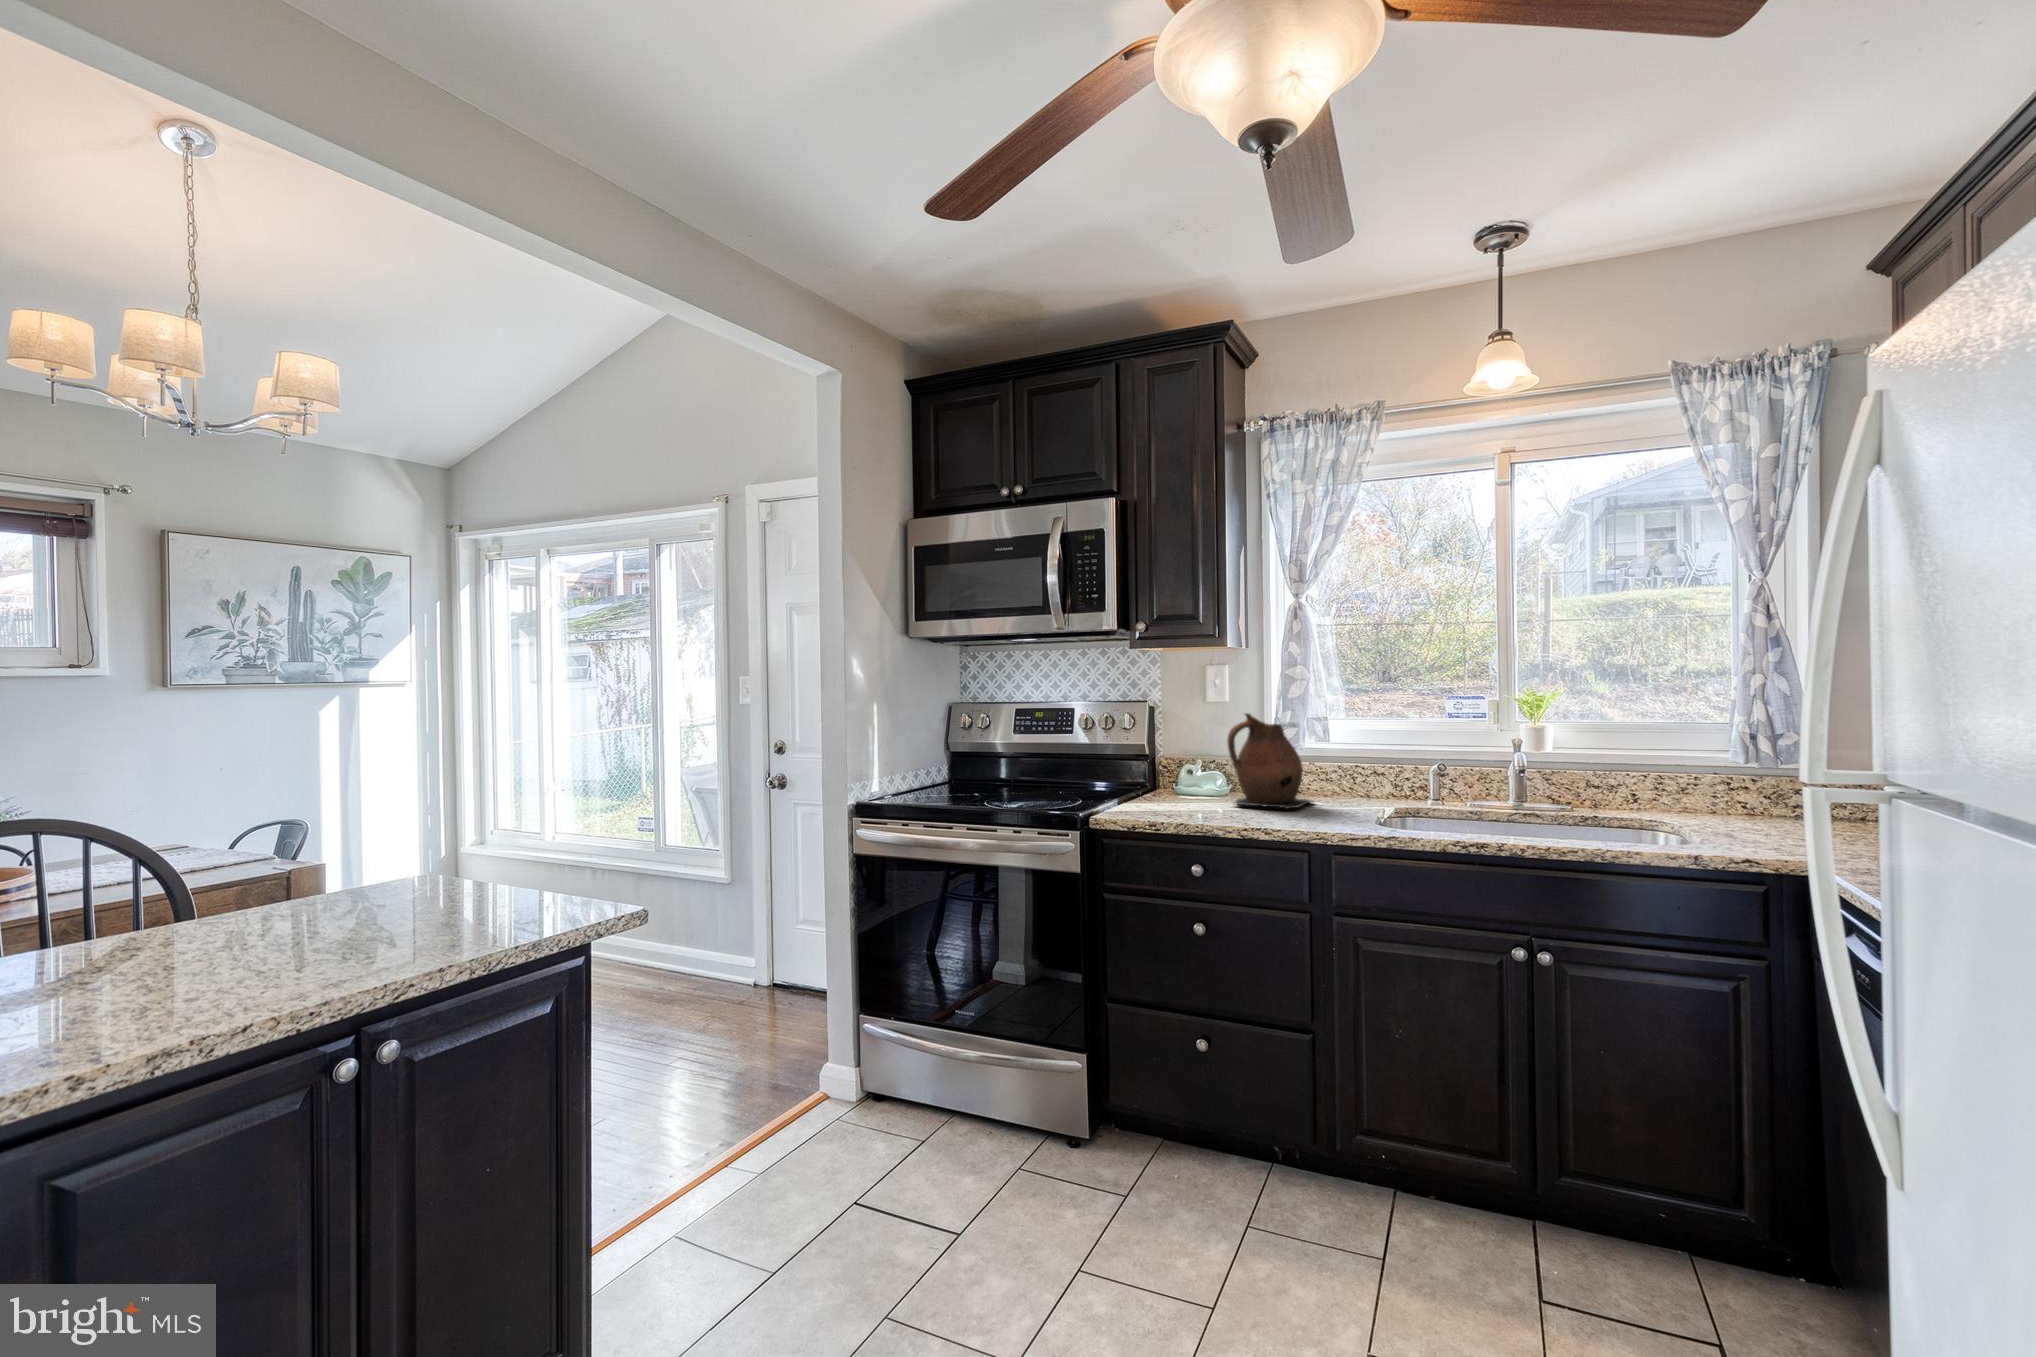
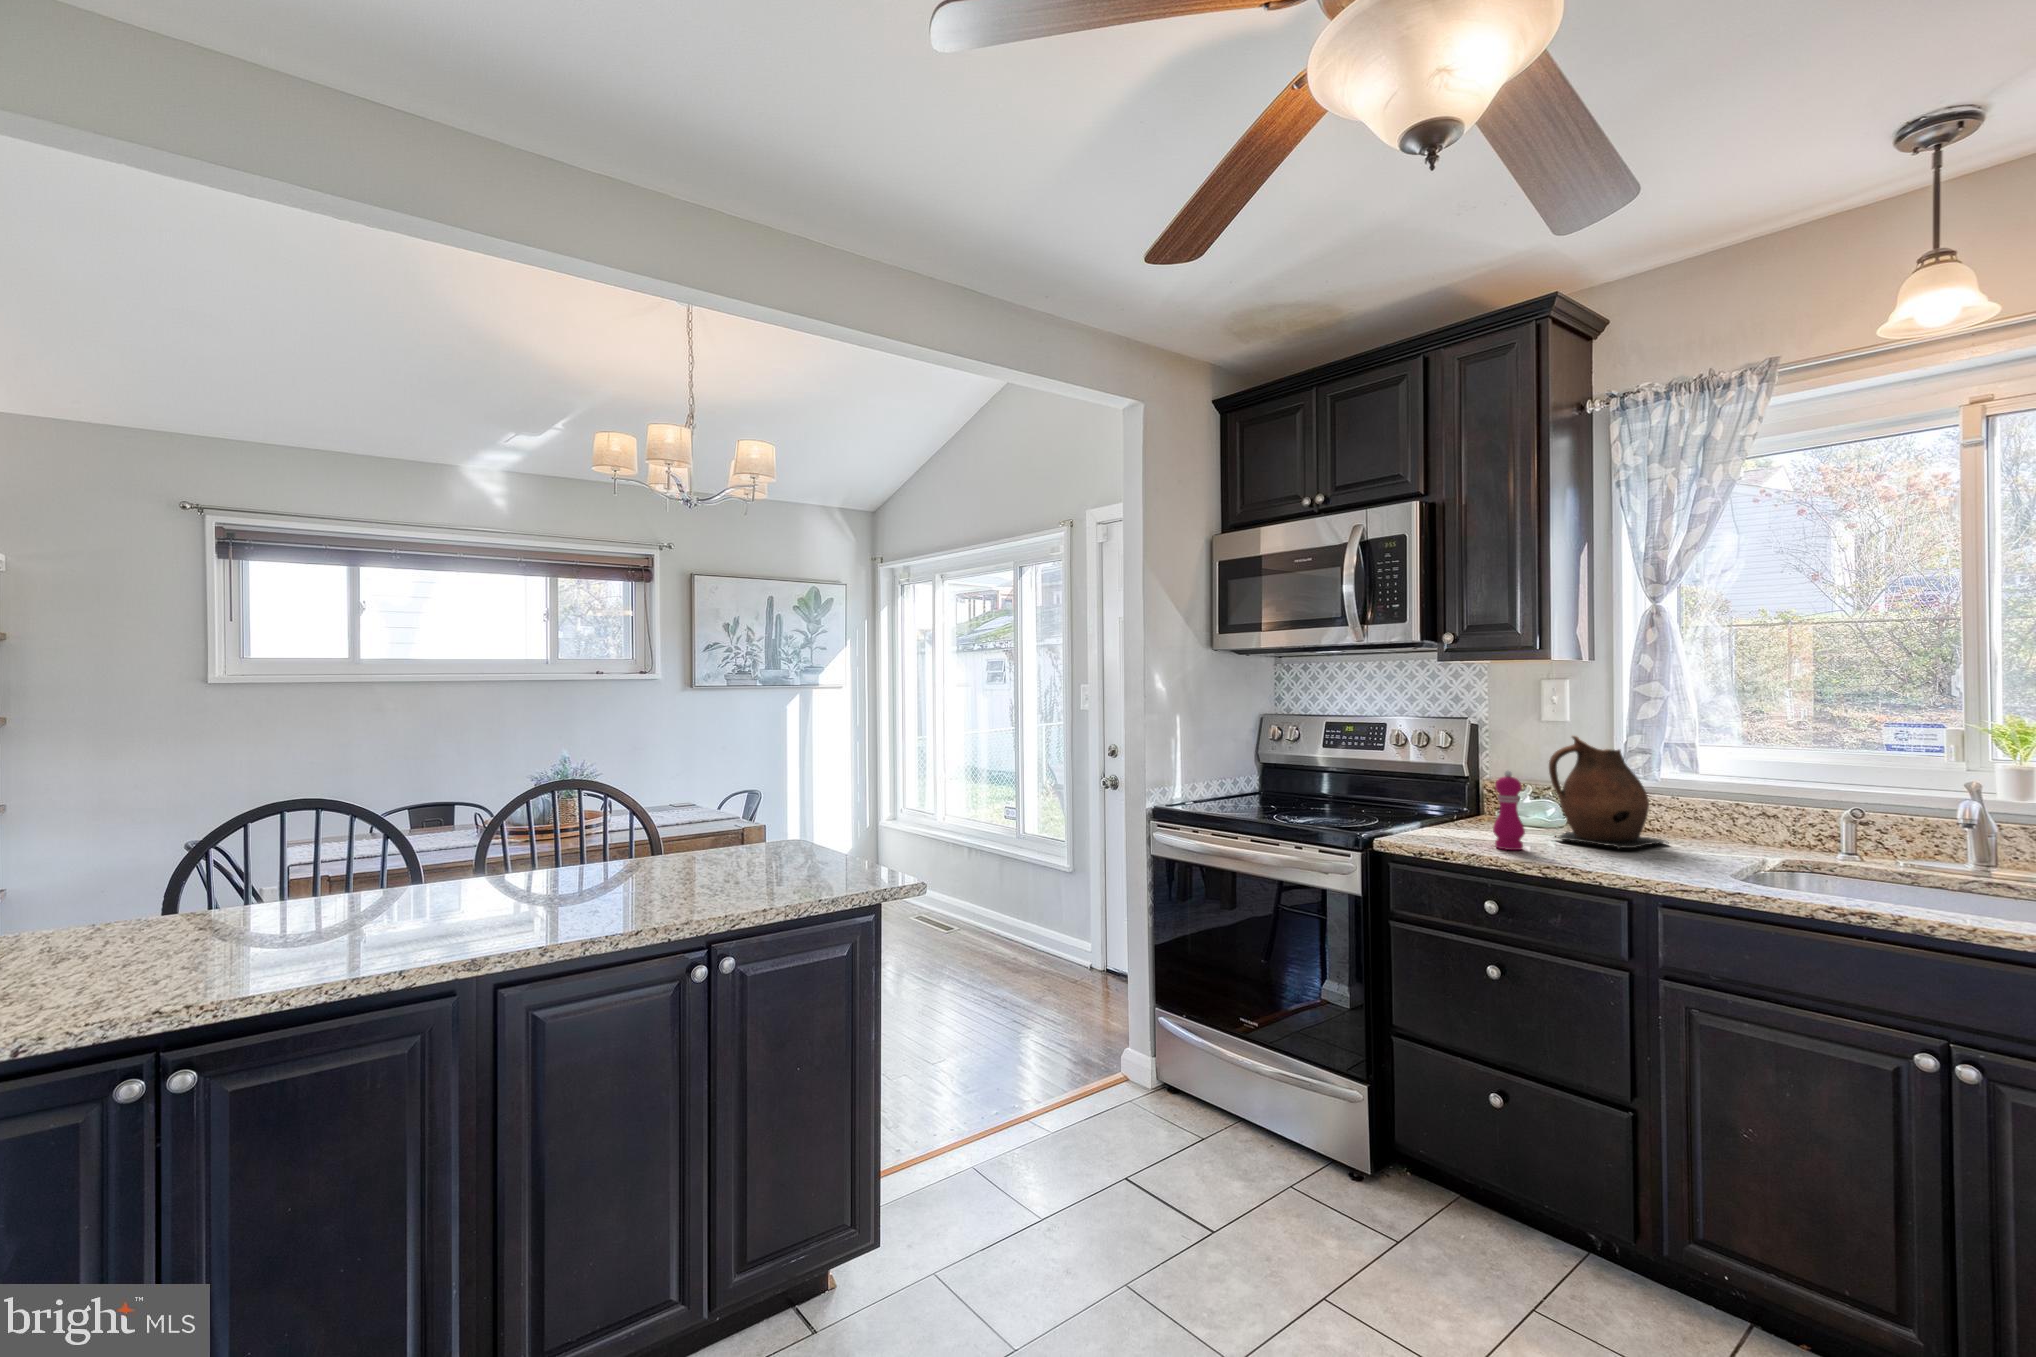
pepper mill: none [1194,745,1220,817] -> present [1493,771,1525,850]

